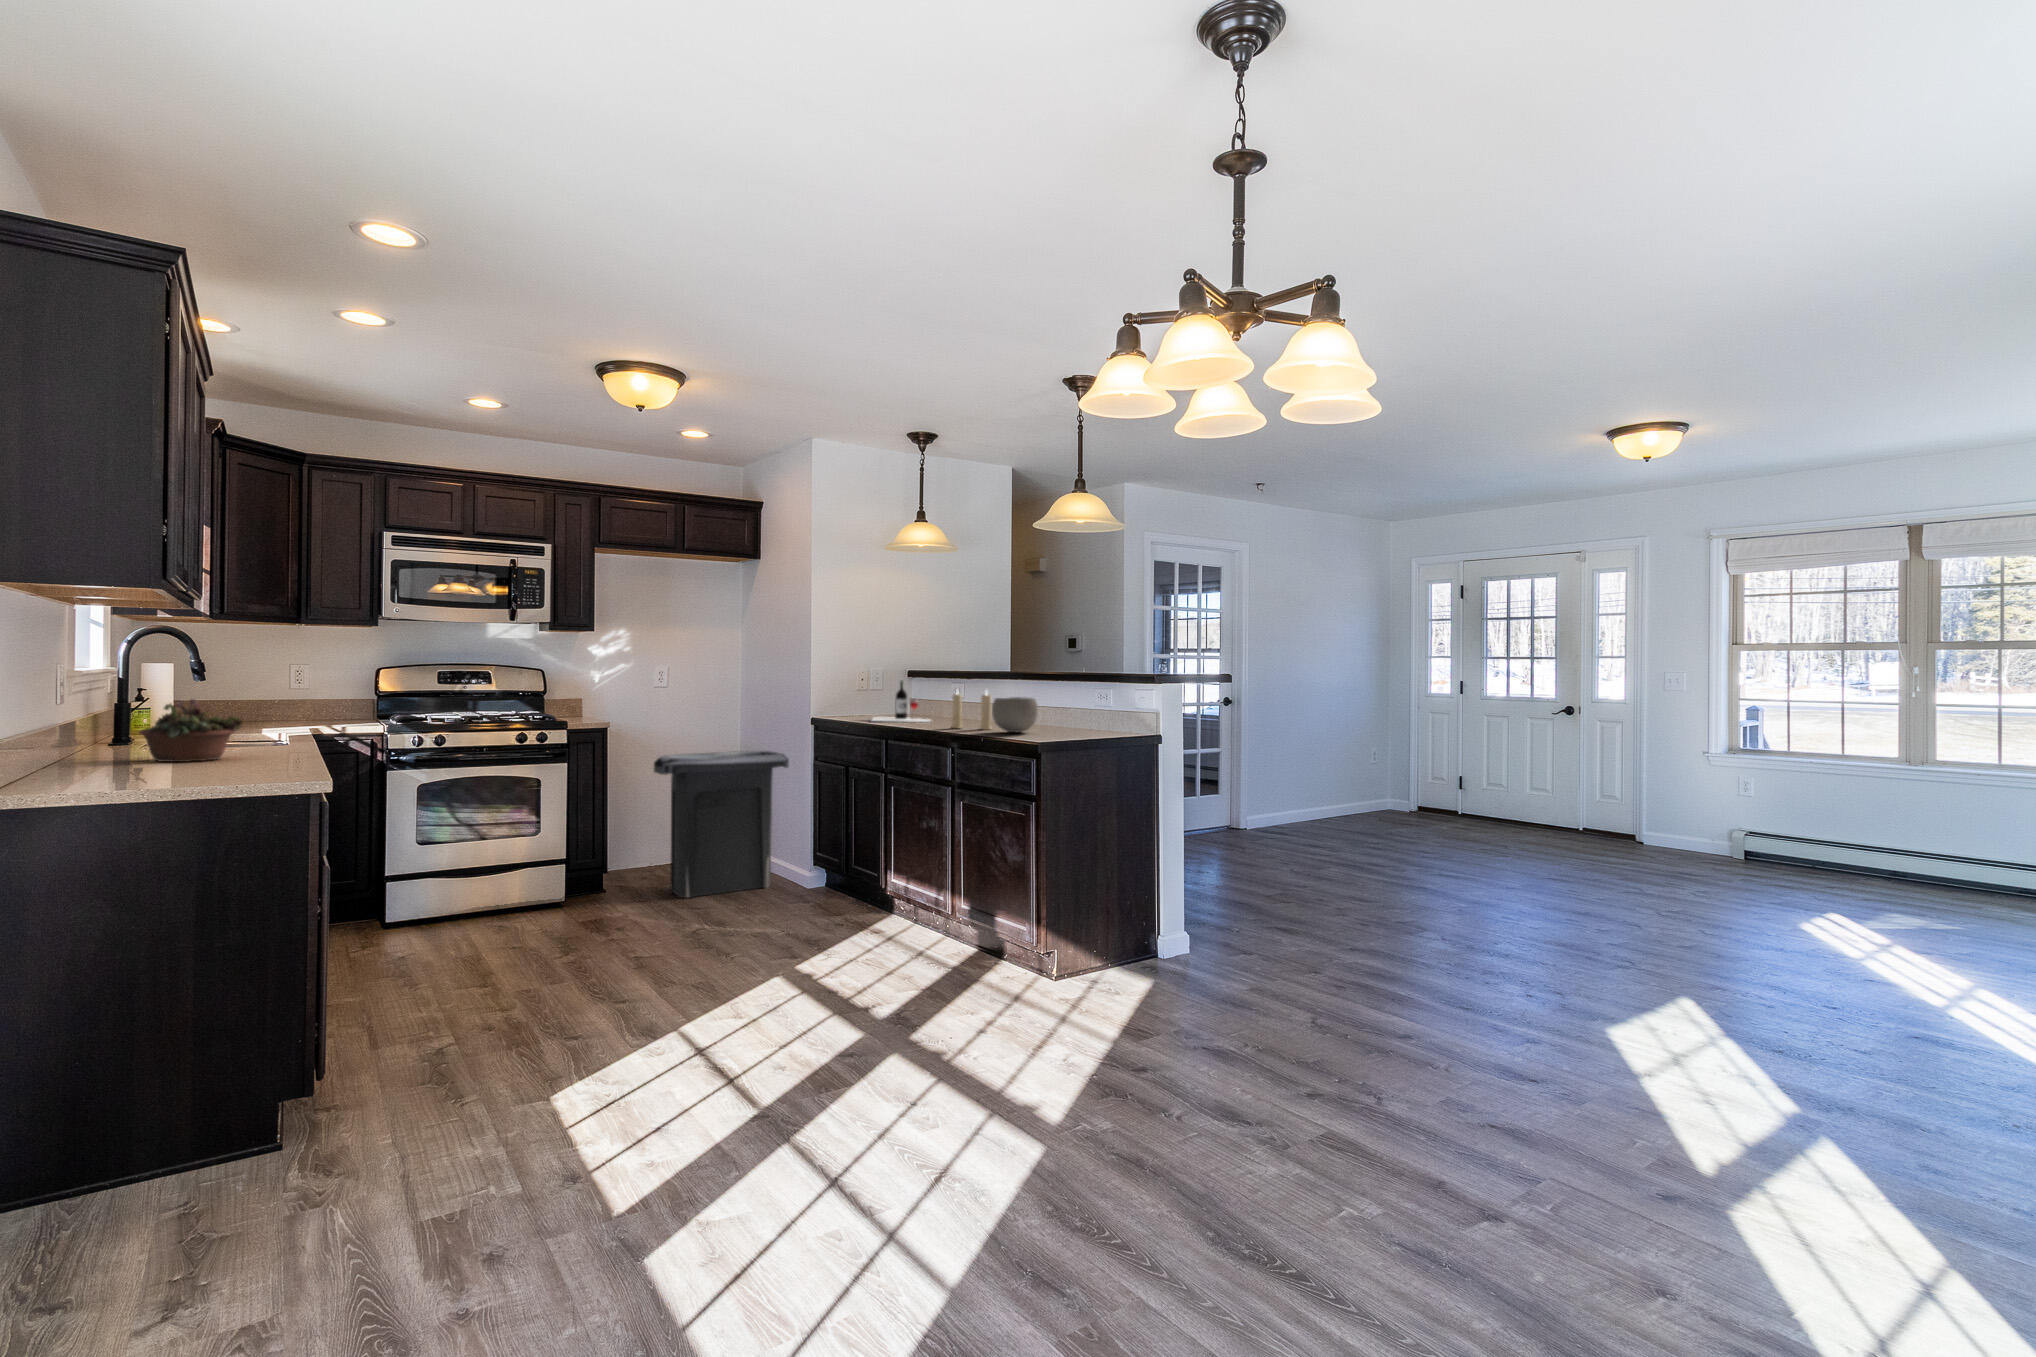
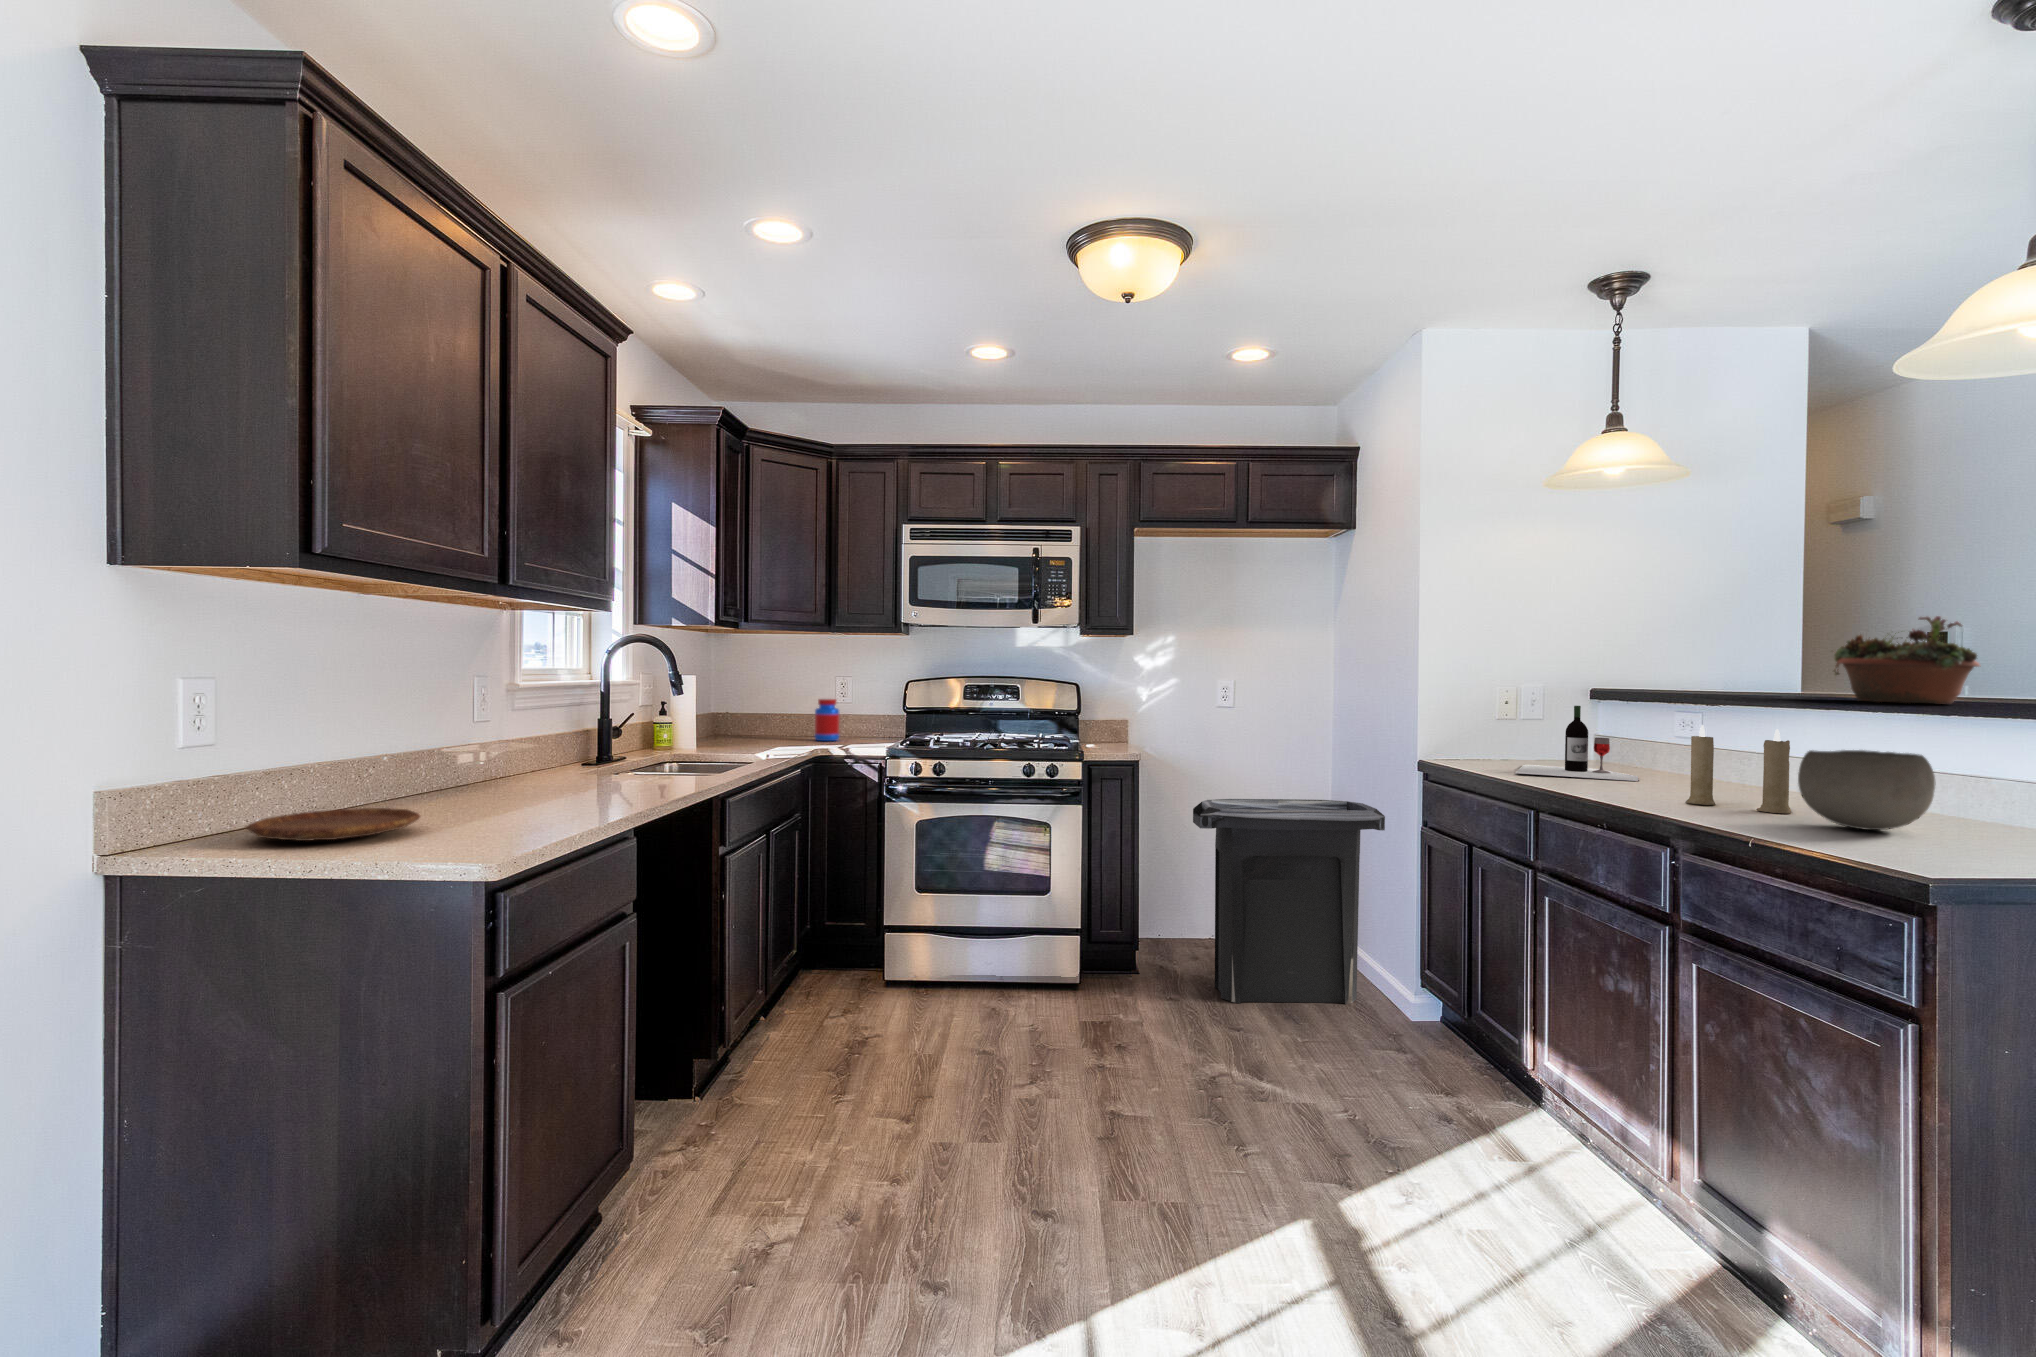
jar: none [274,685,302,725] -> present [815,699,840,741]
succulent planter: present [139,699,243,762] -> present [1834,616,1980,703]
tray: none [69,761,203,780] -> present [247,808,420,841]

